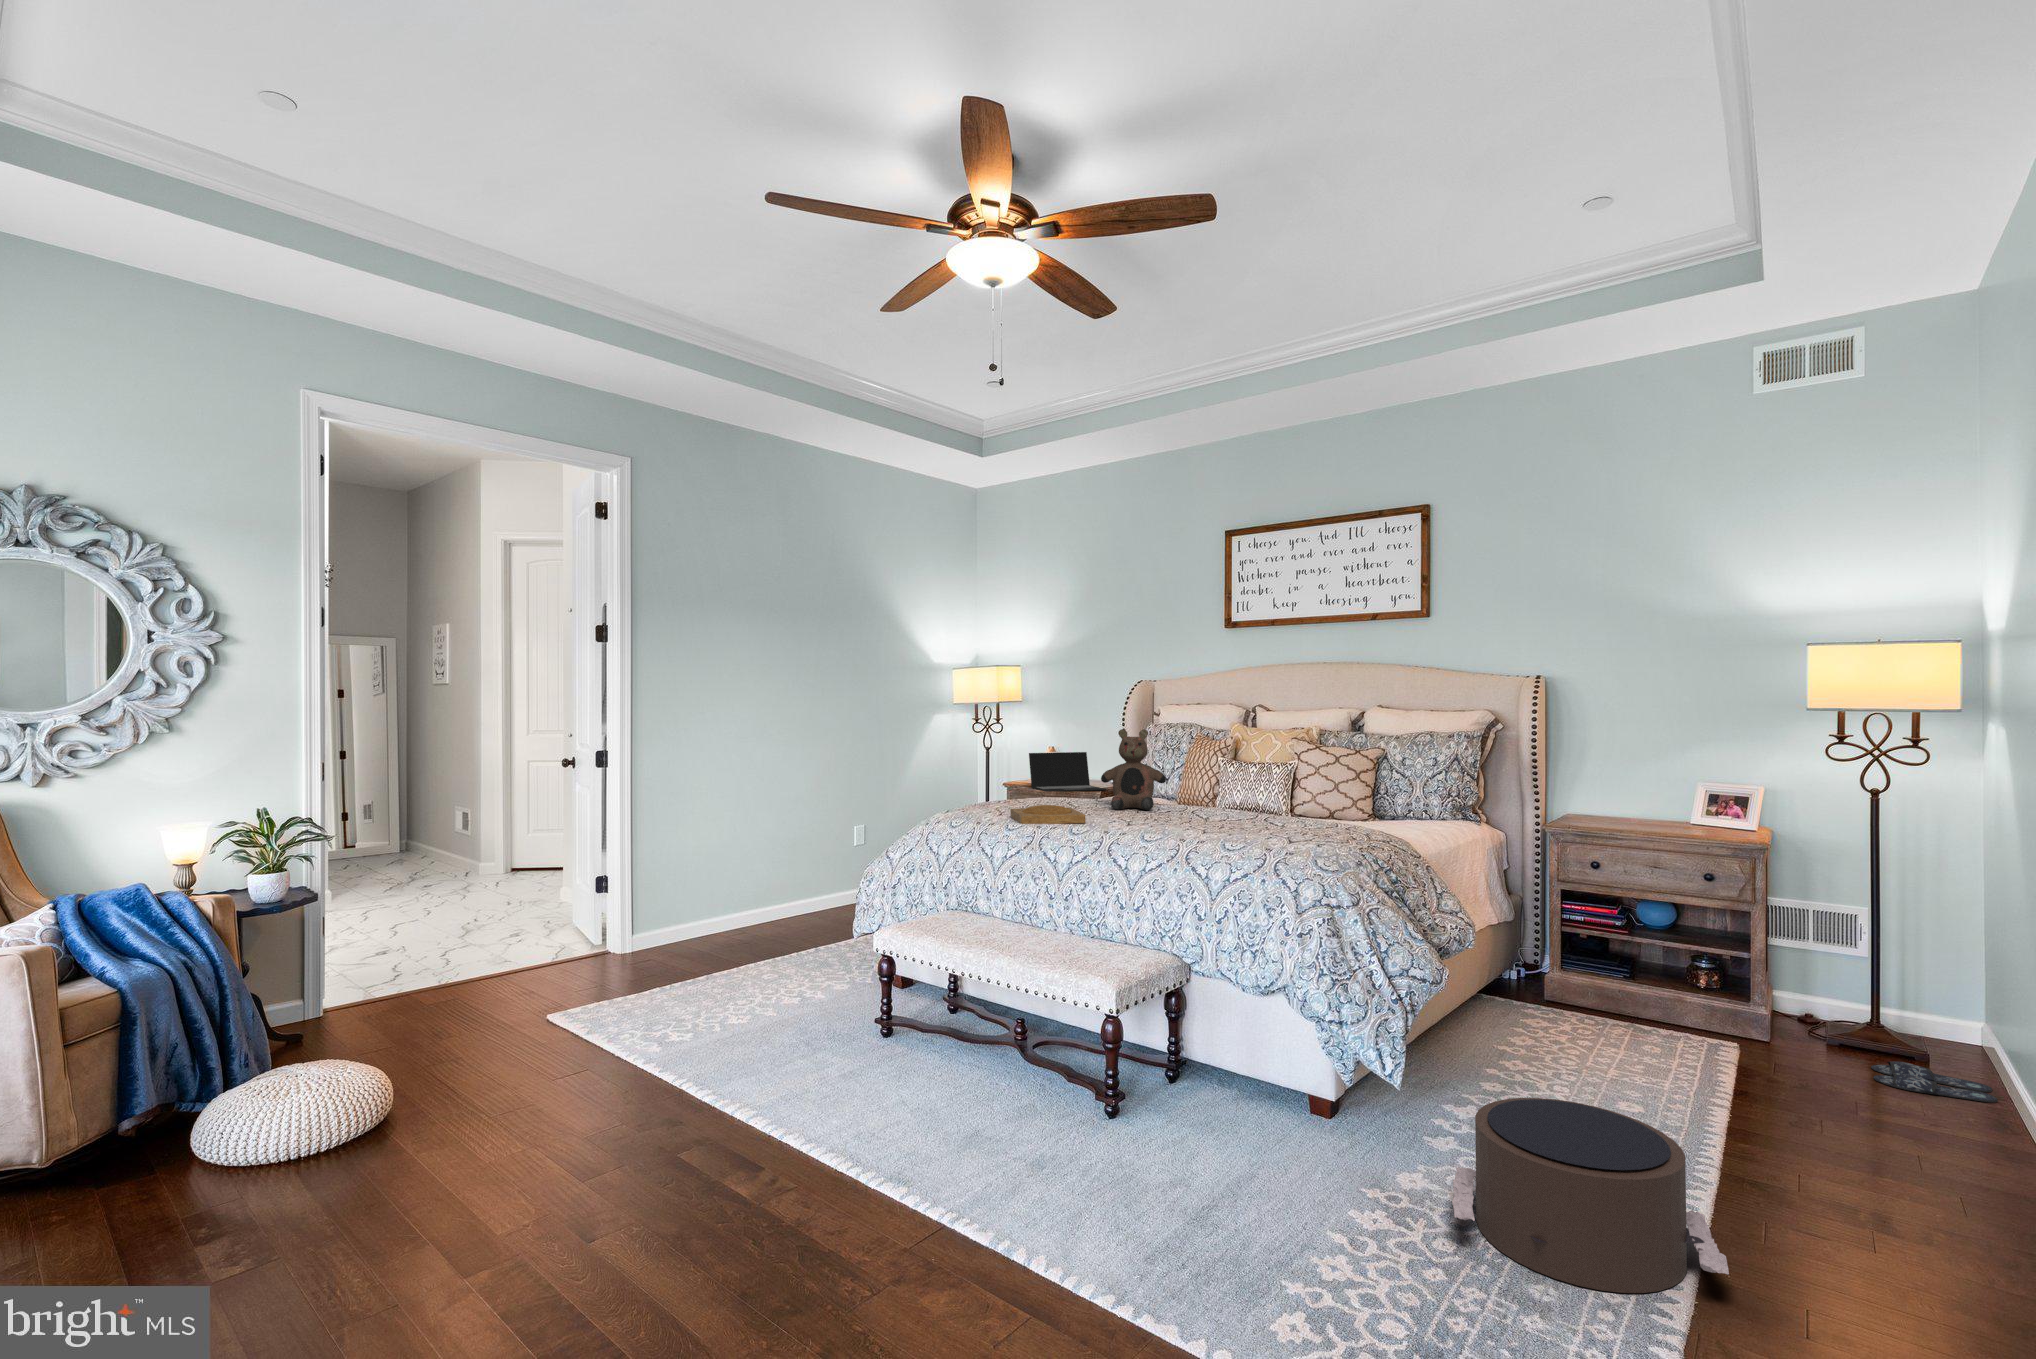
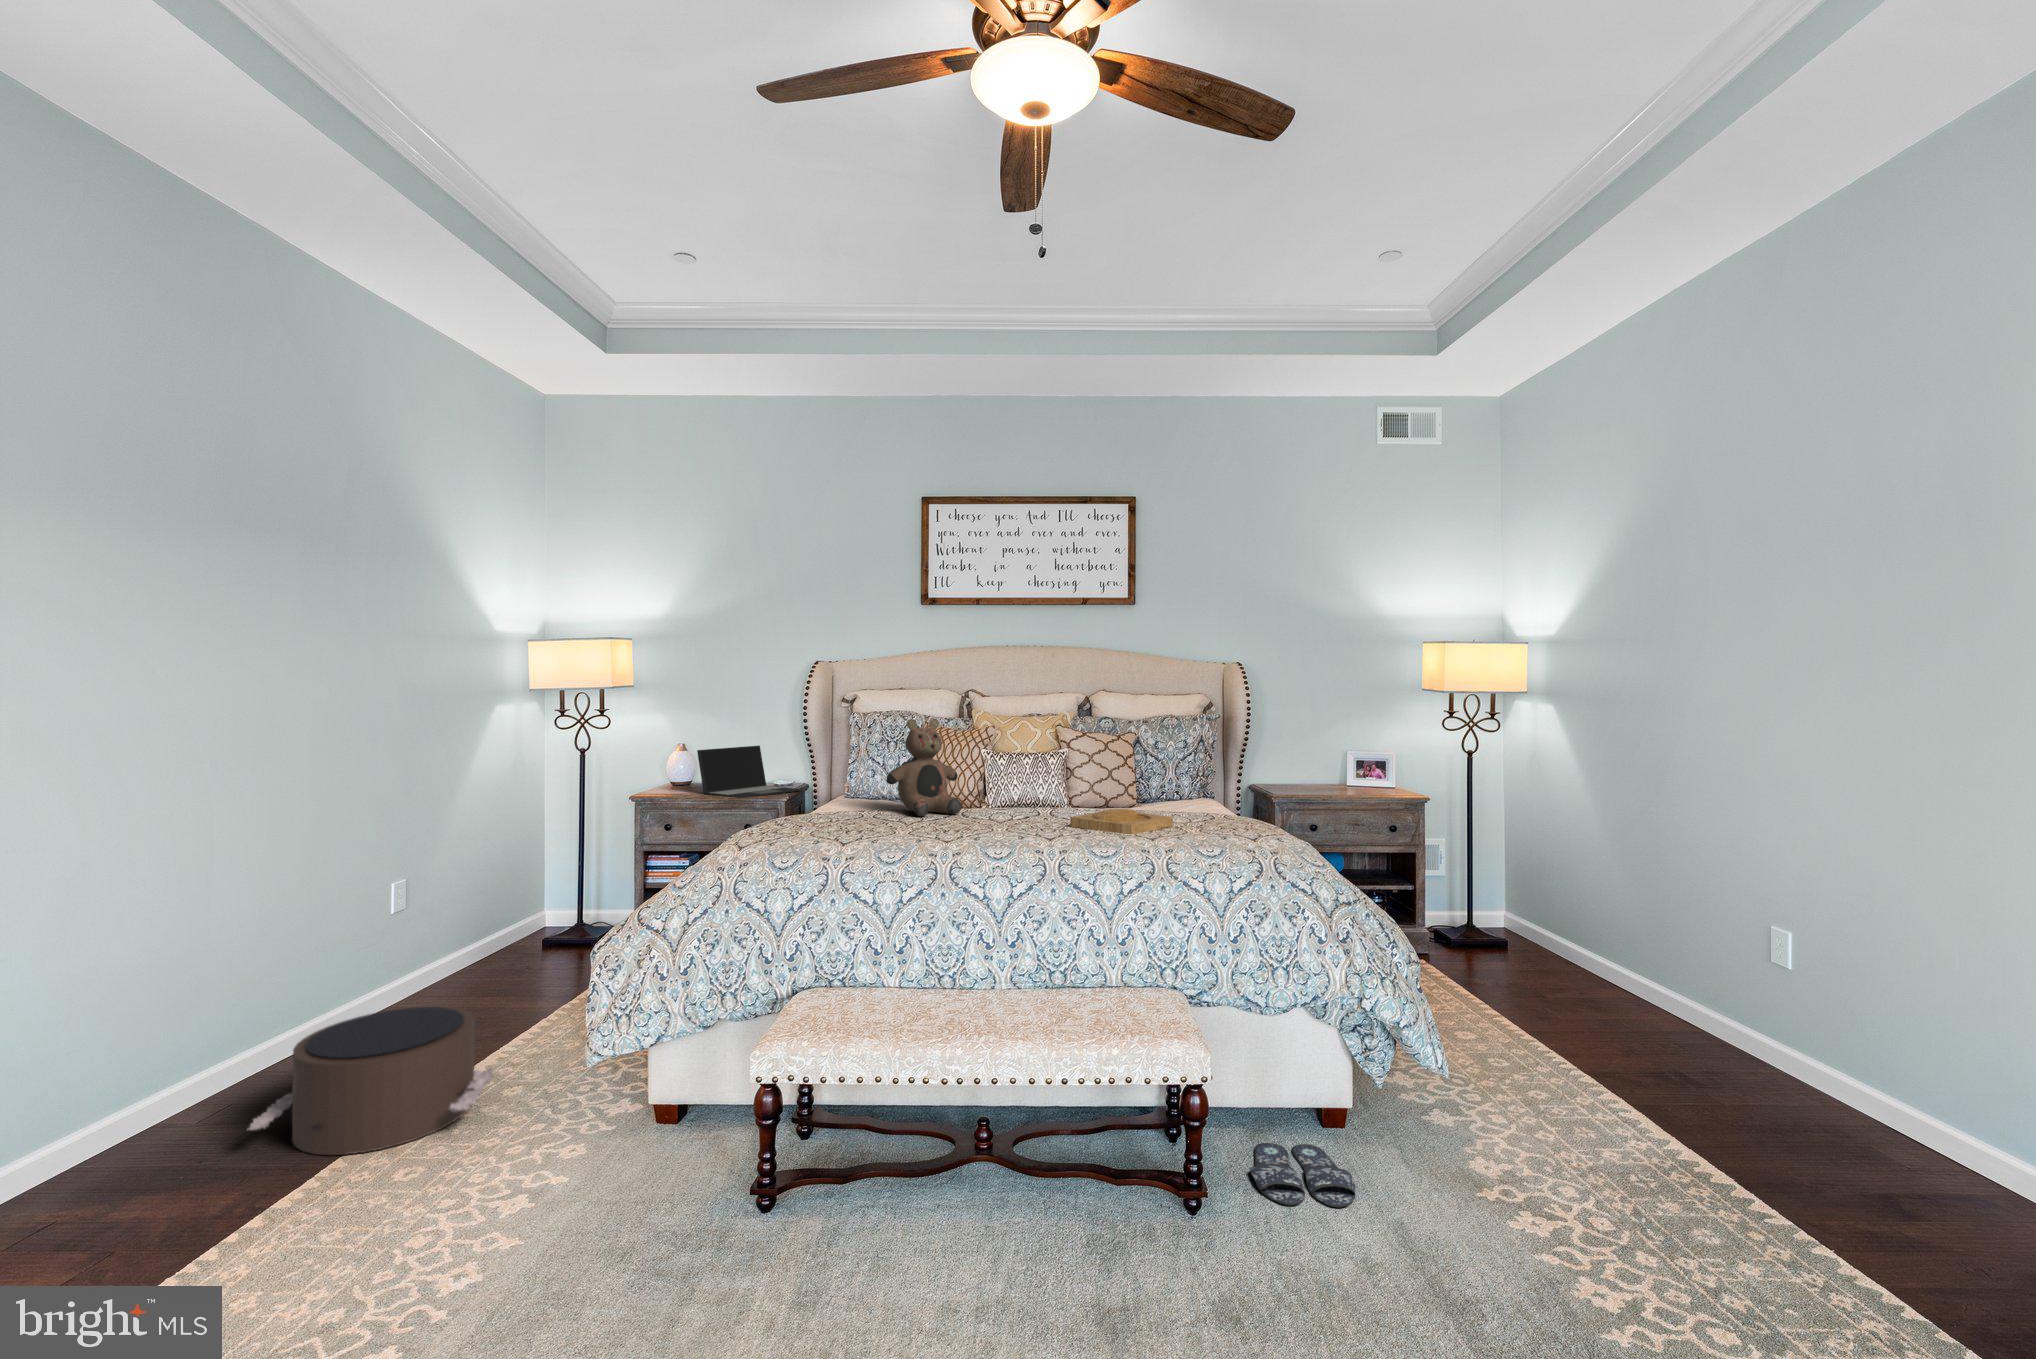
tray: present [1010,805,1085,824] -> present [1070,809,1173,834]
slippers: present [1871,1062,1998,1102] -> present [1250,1143,1355,1208]
pouf: present [1452,1098,1729,1293] -> present [249,1006,494,1155]

